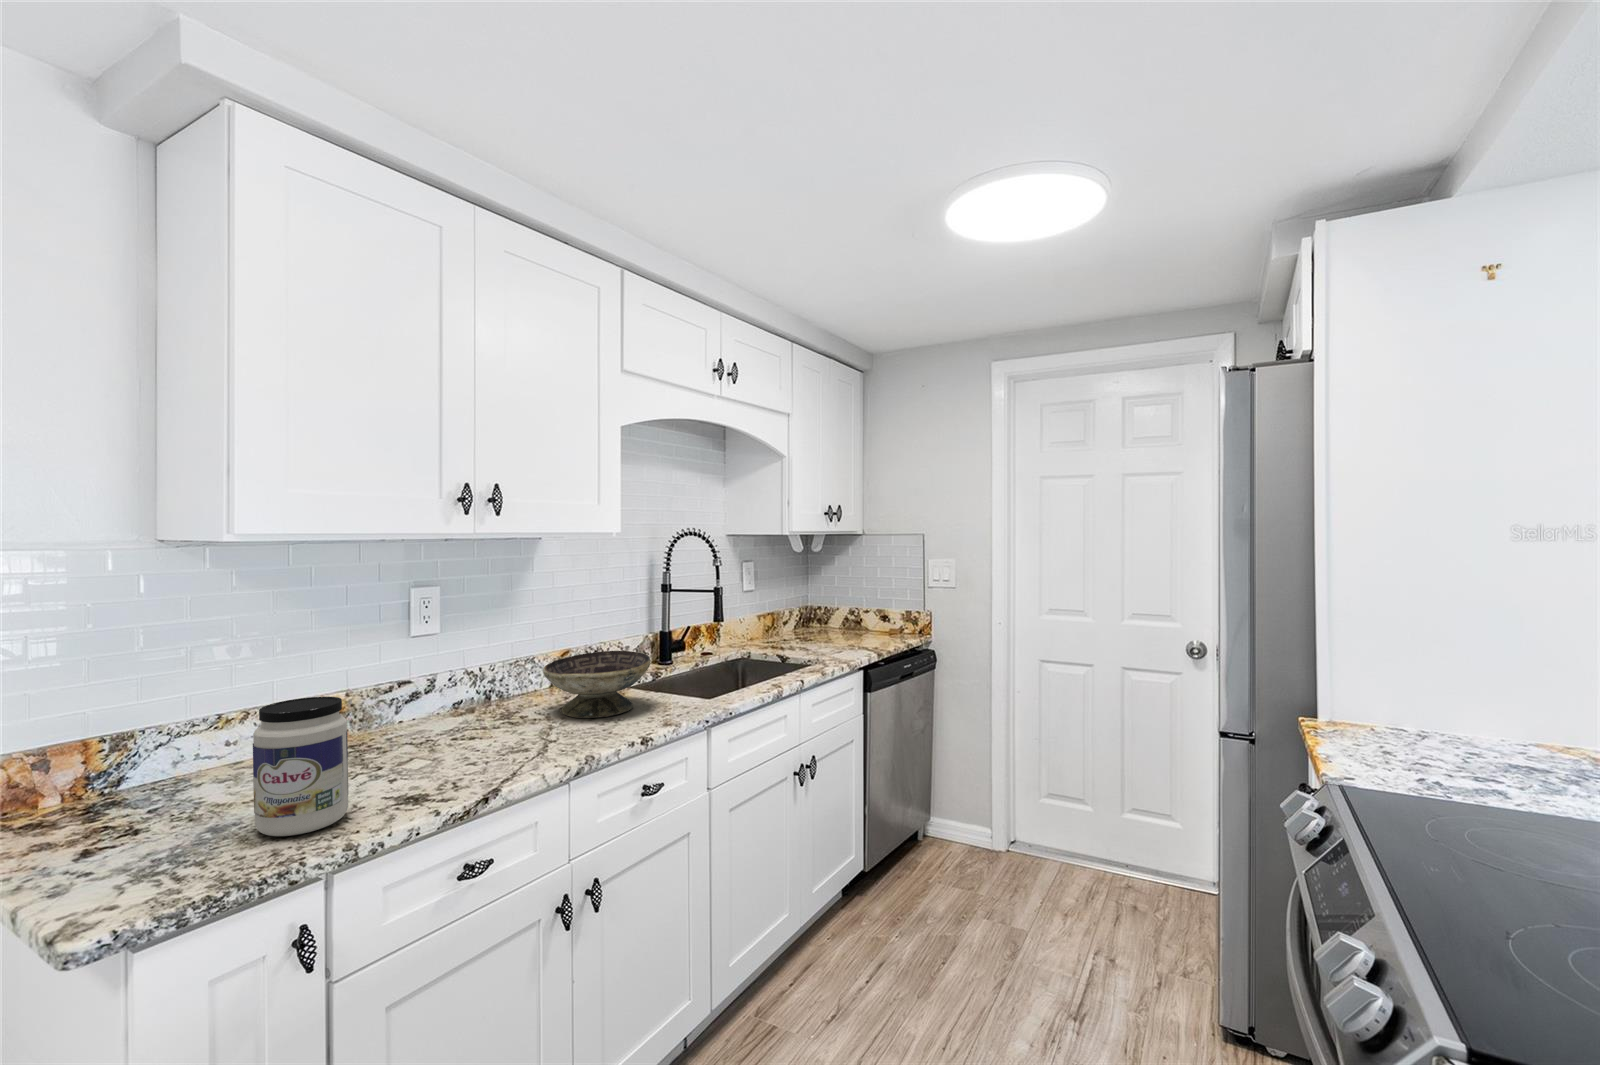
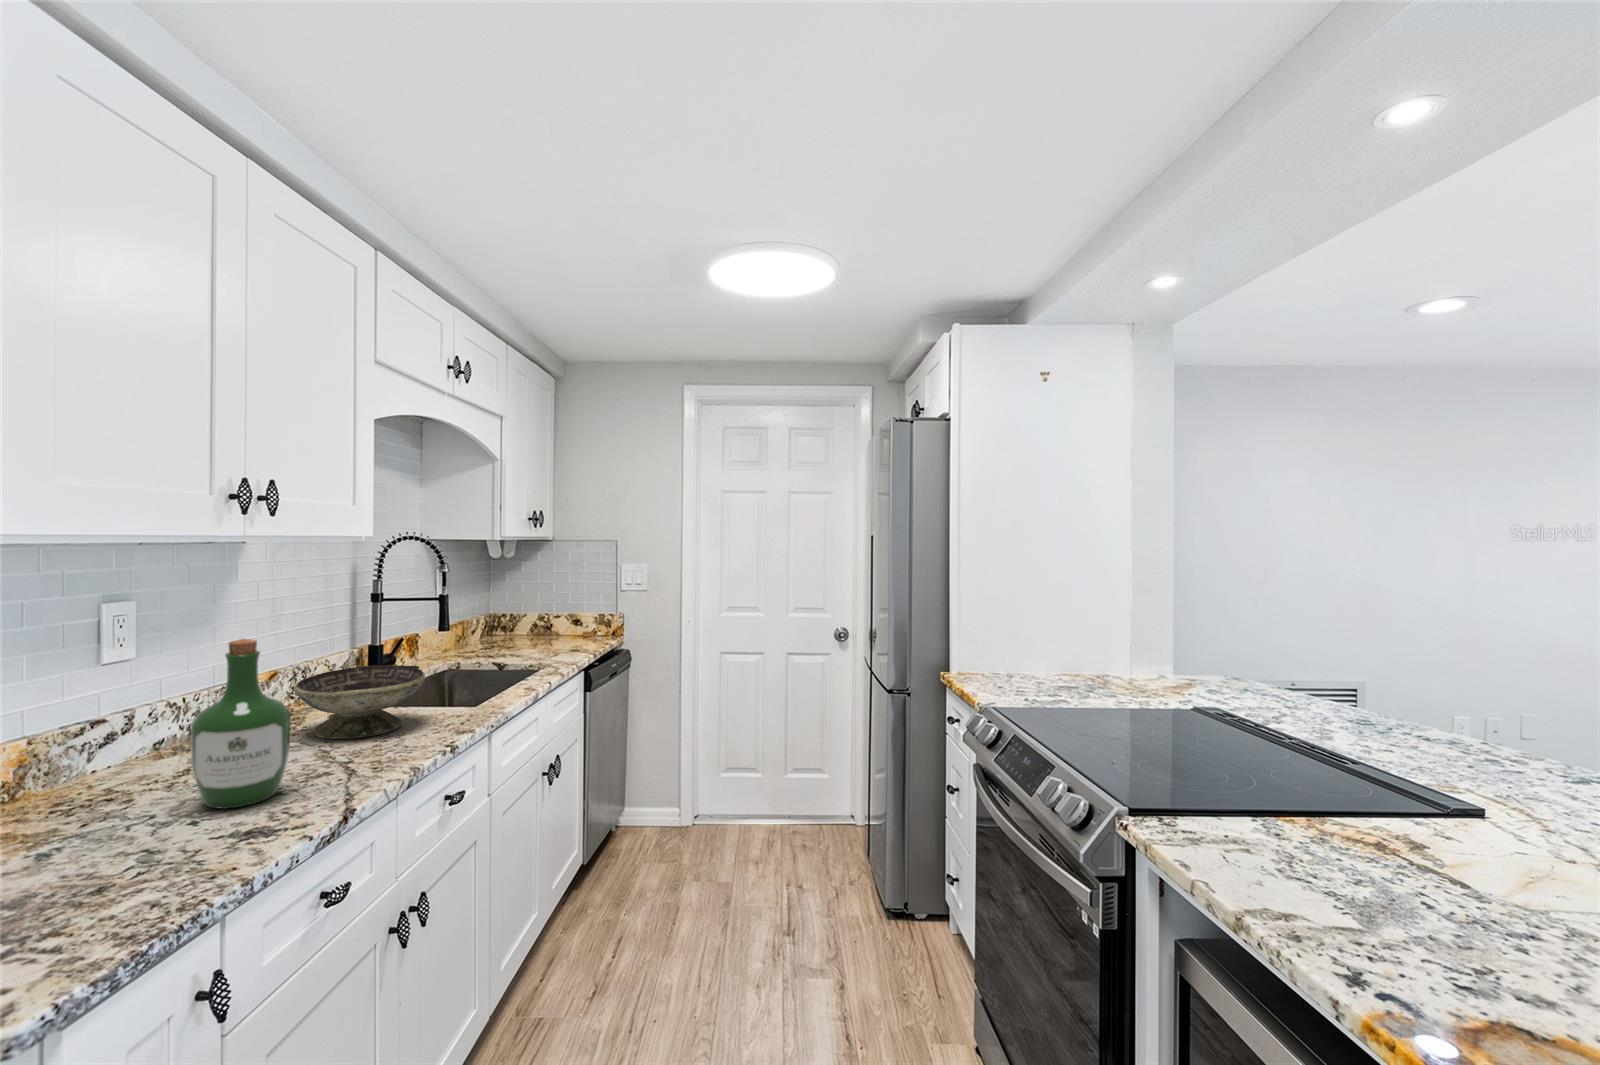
wine bottle: none [401,623,480,772] -> present [191,639,291,809]
jar: present [253,697,349,836] -> none [79,725,203,894]

